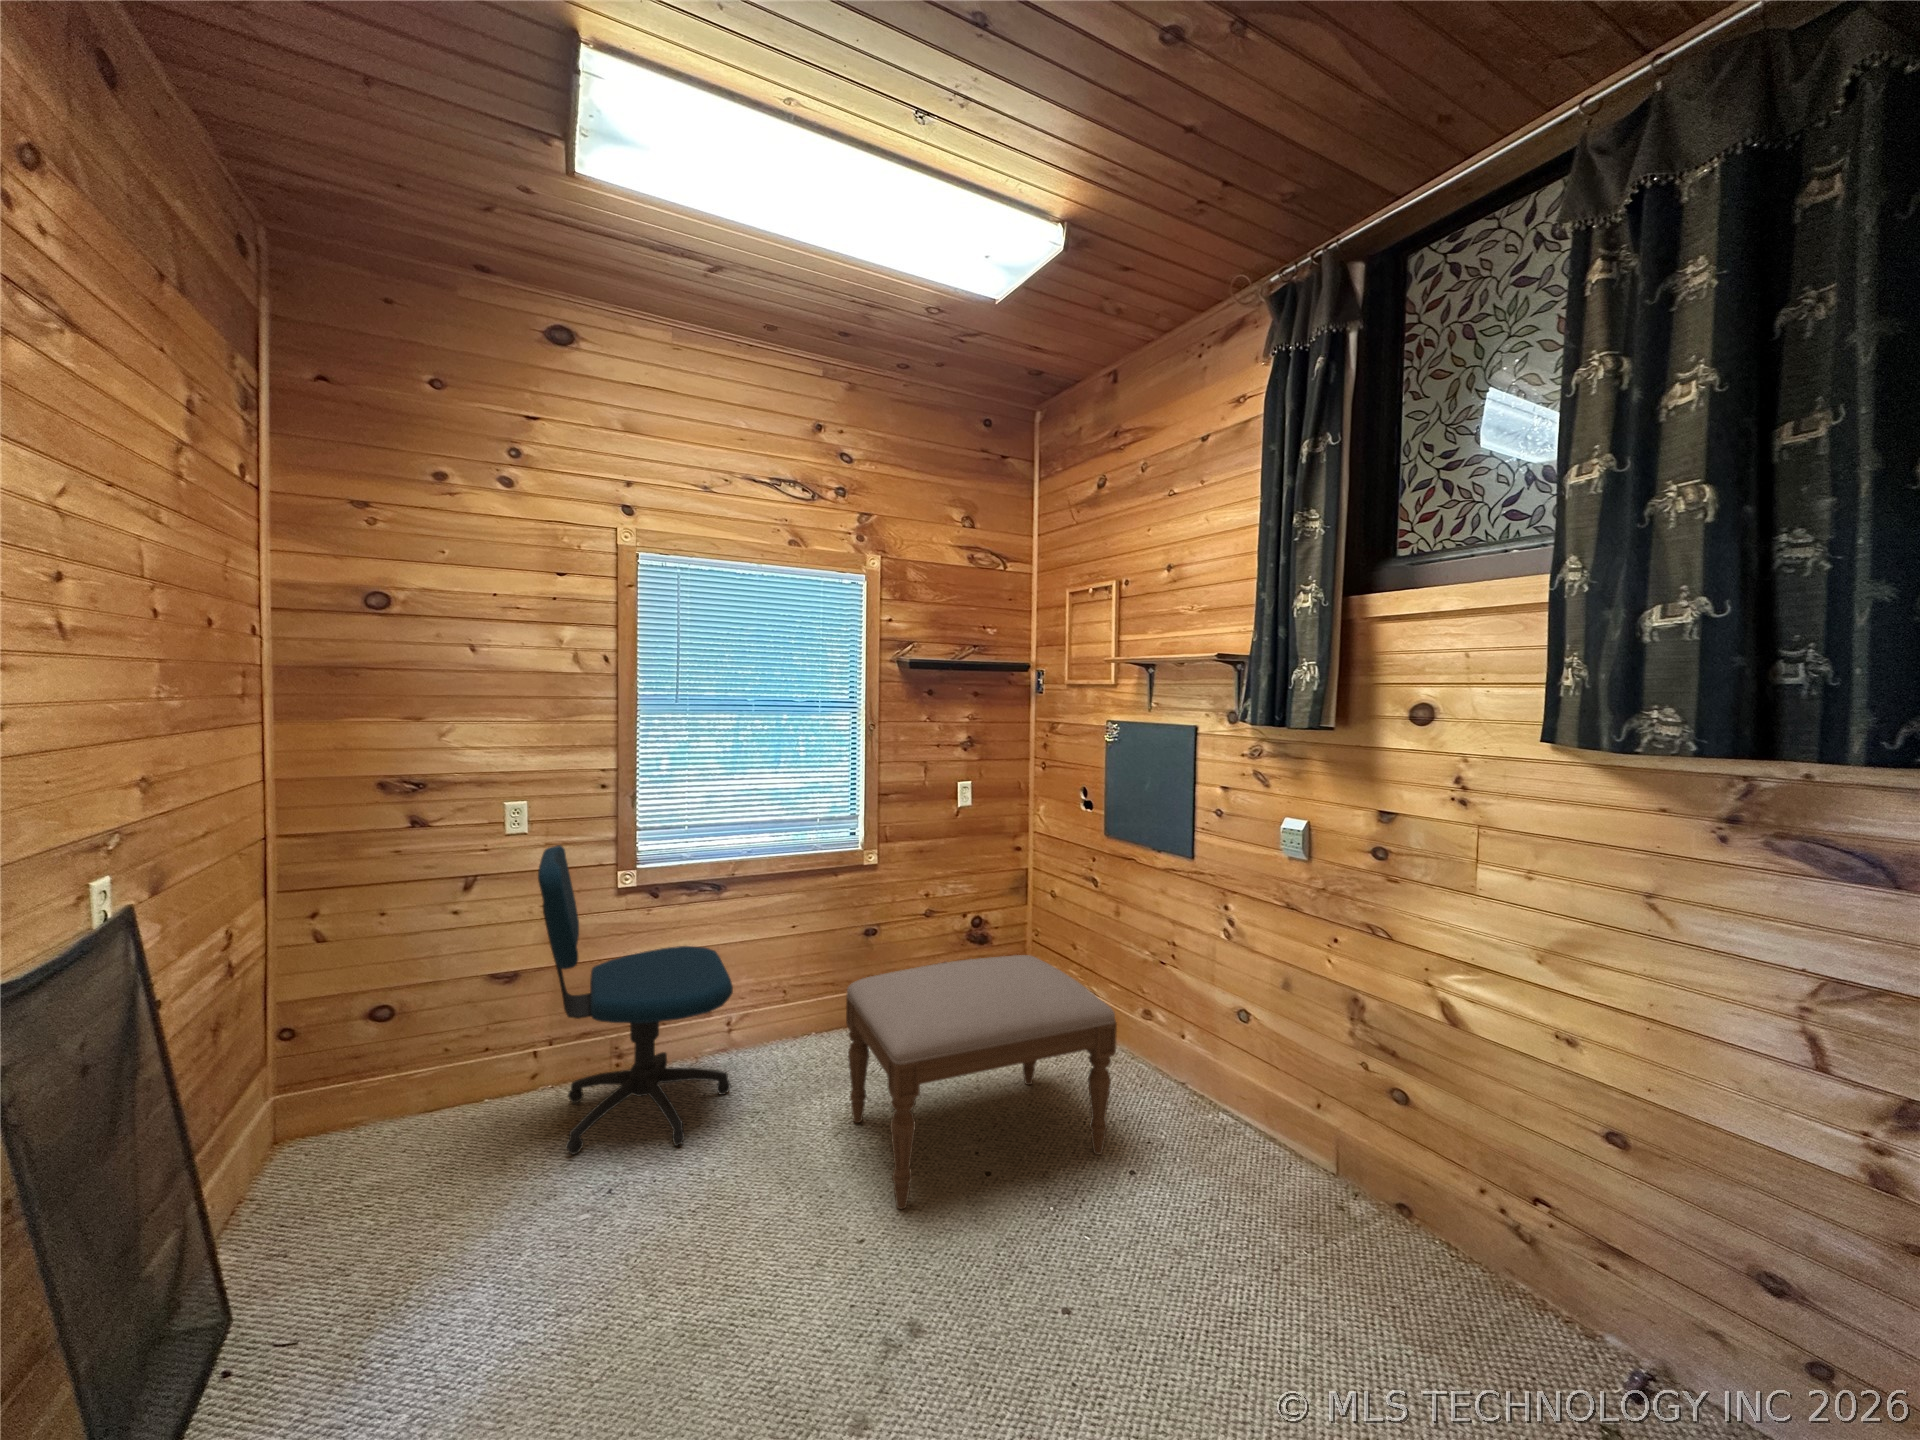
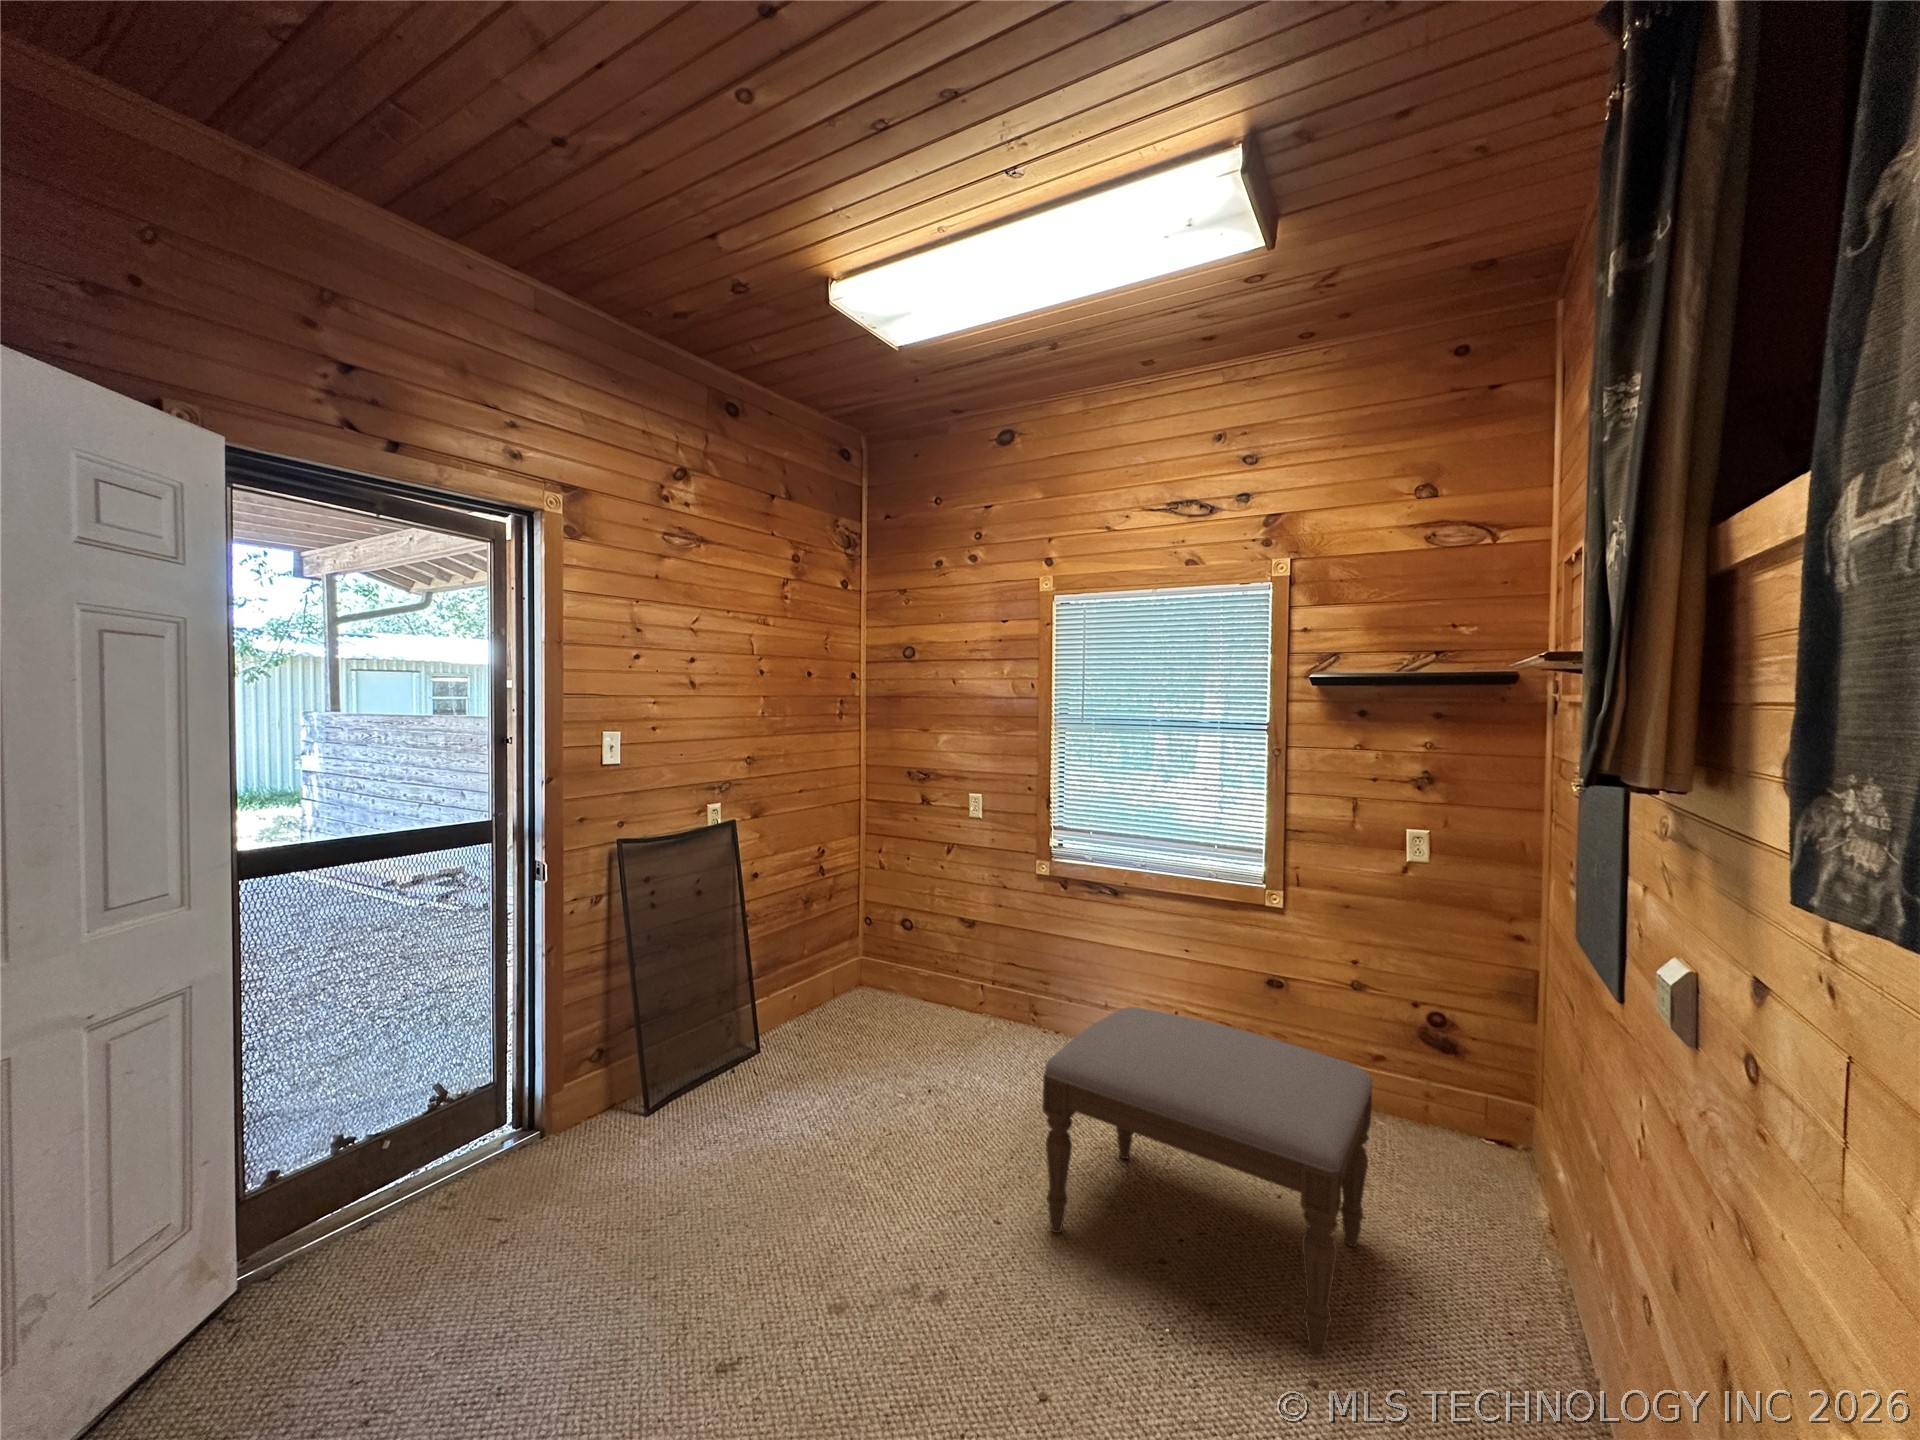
office chair: present [538,845,733,1154] -> none [924,830,1087,1093]

